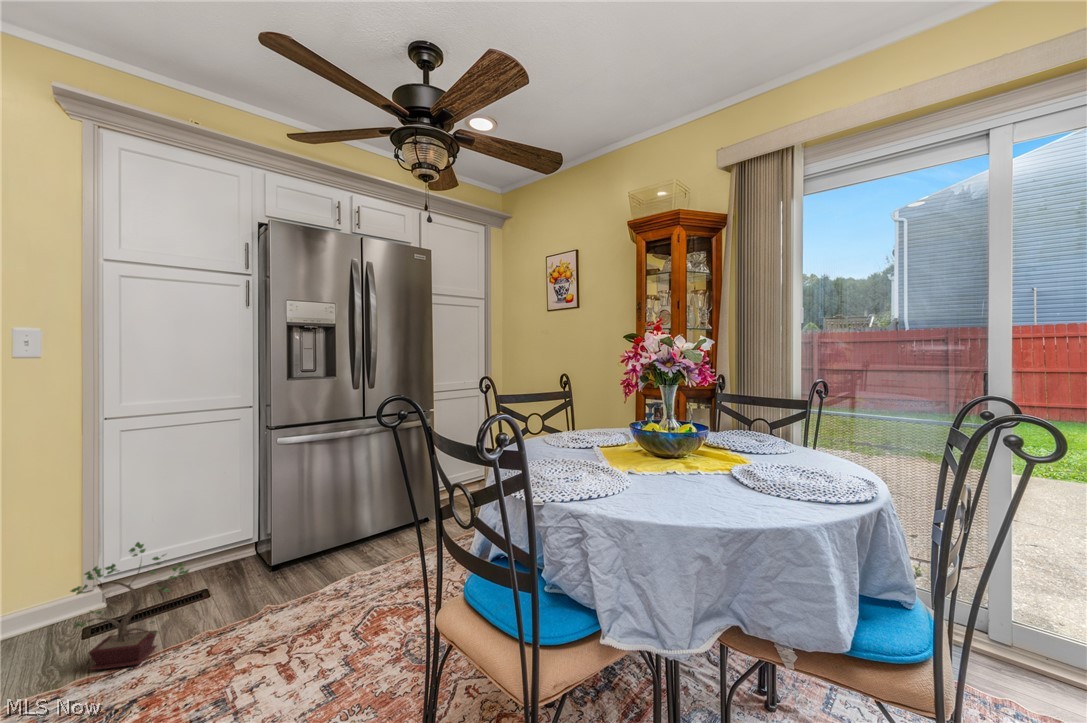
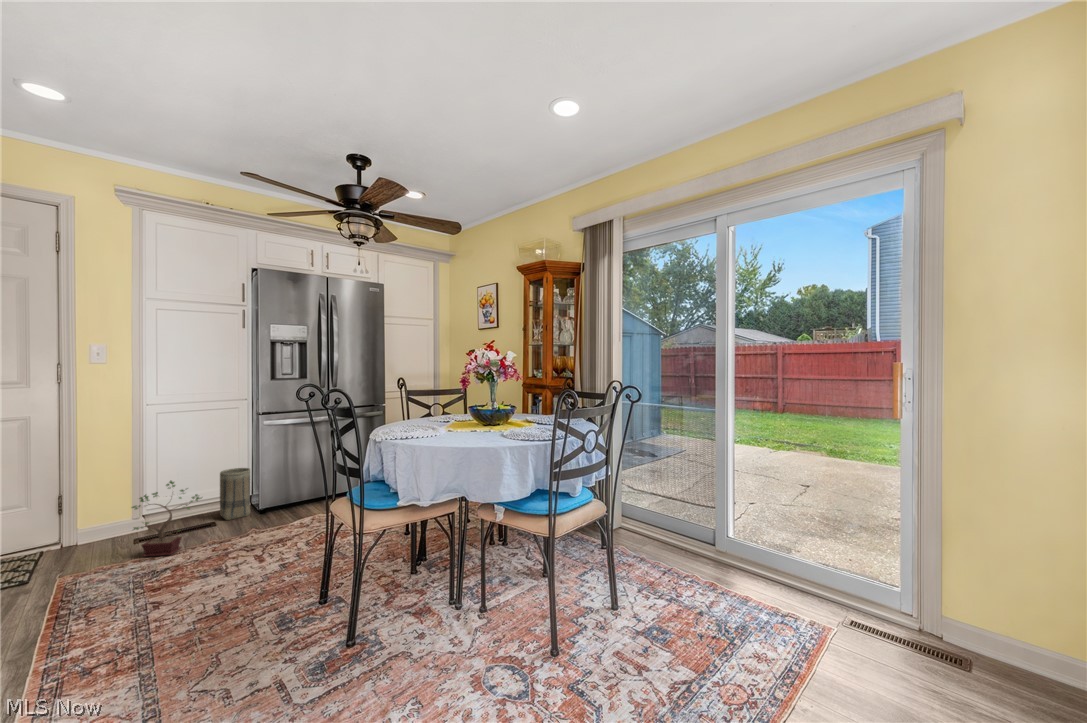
basket: none [215,504,260,584] -> present [220,468,250,520]

